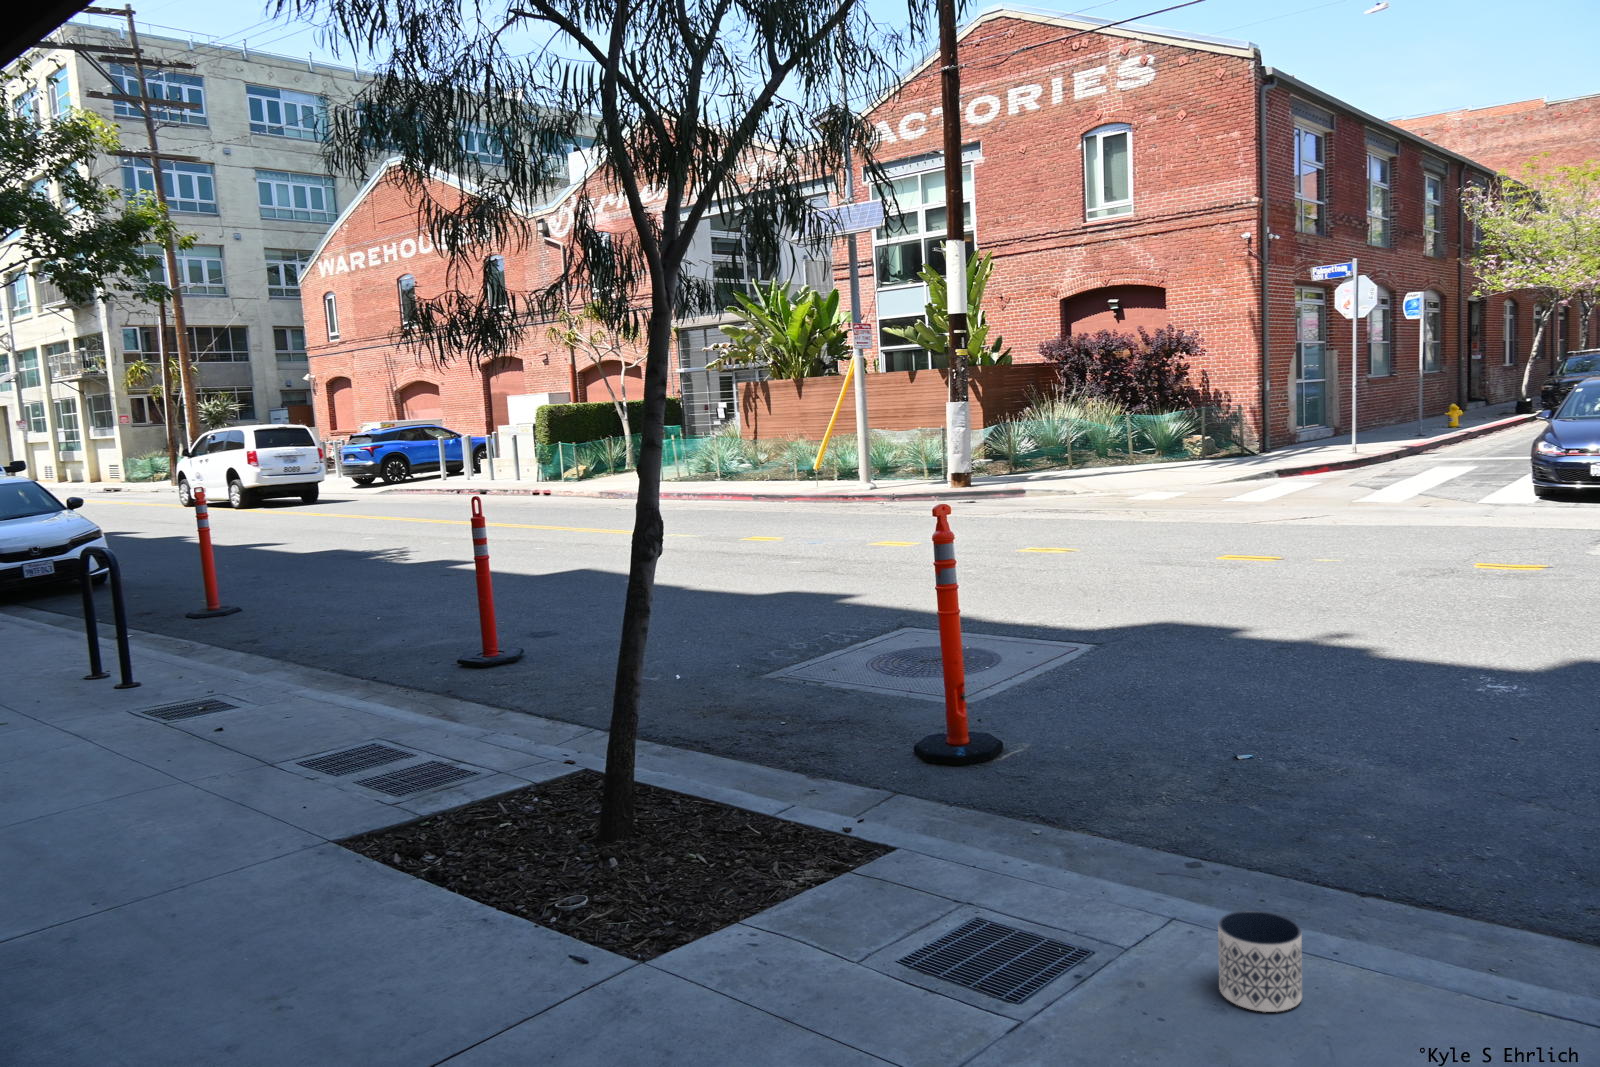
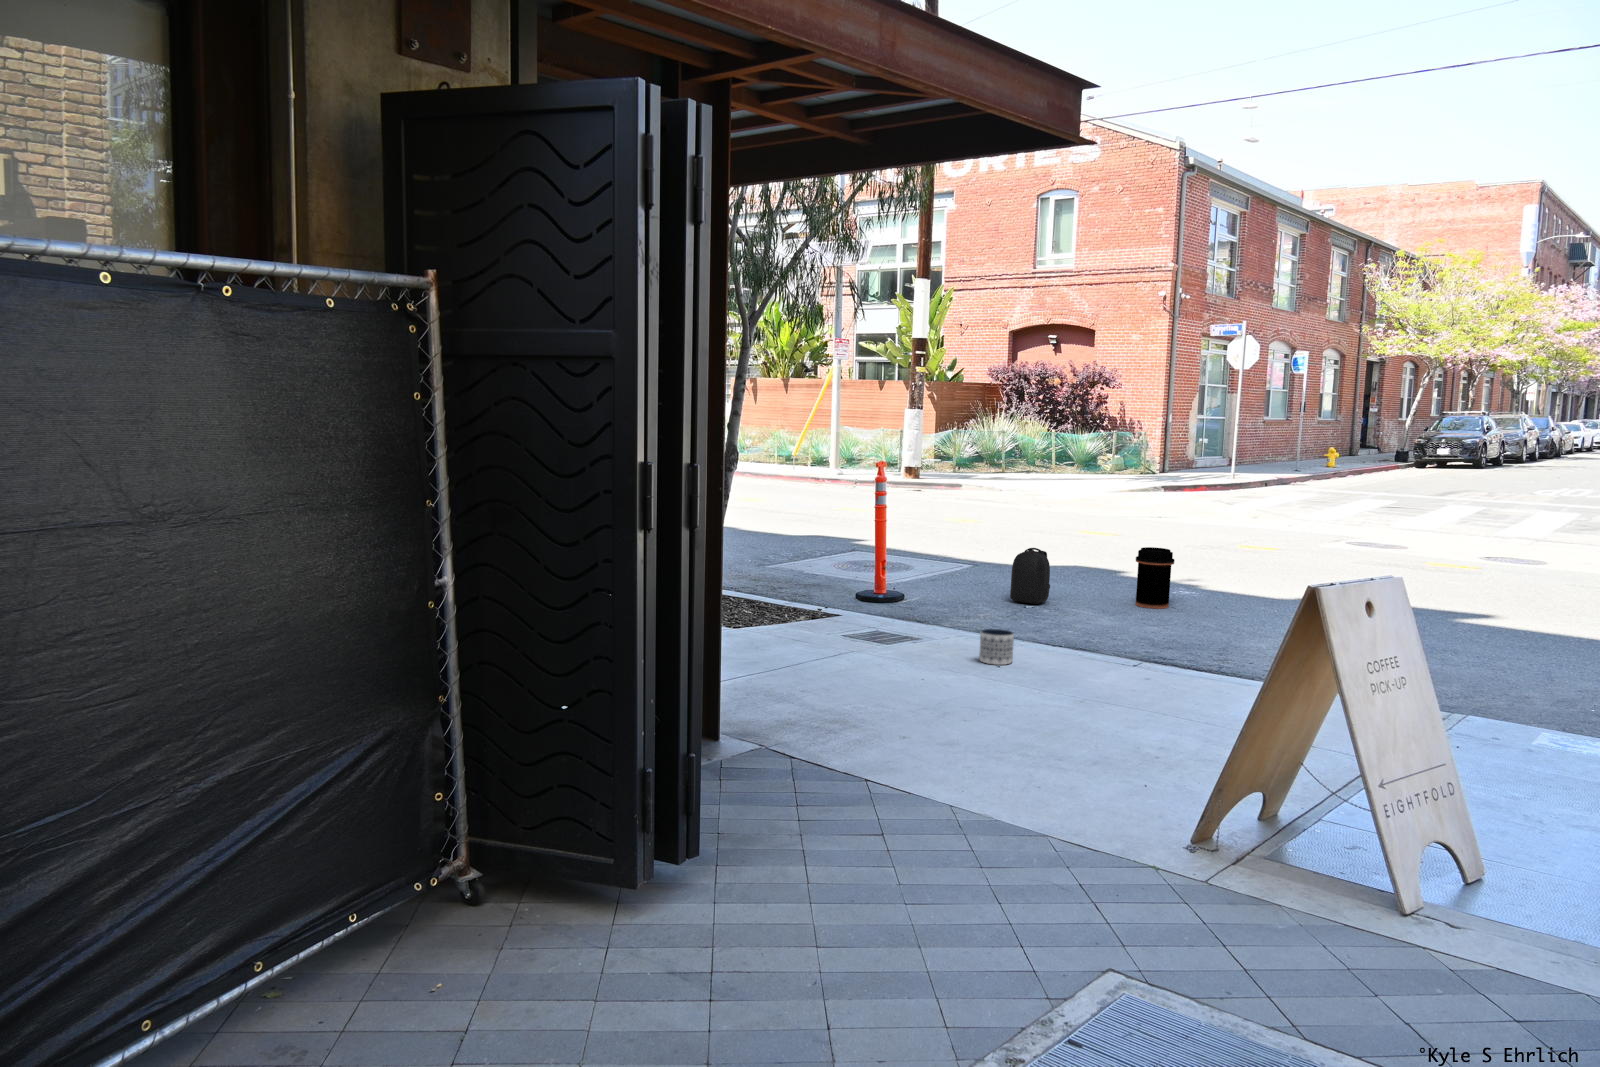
trash can: none [1415,623,1492,738] -> present [1136,547,1175,609]
backpack: none [1191,641,1263,746] -> present [1010,548,1050,604]

